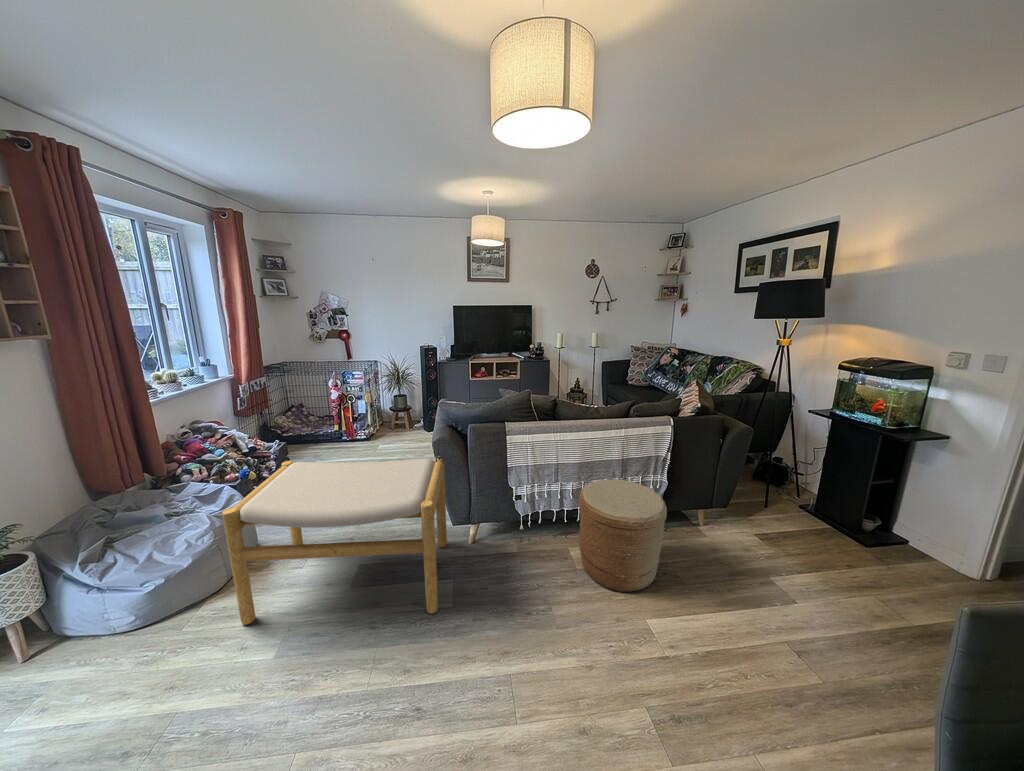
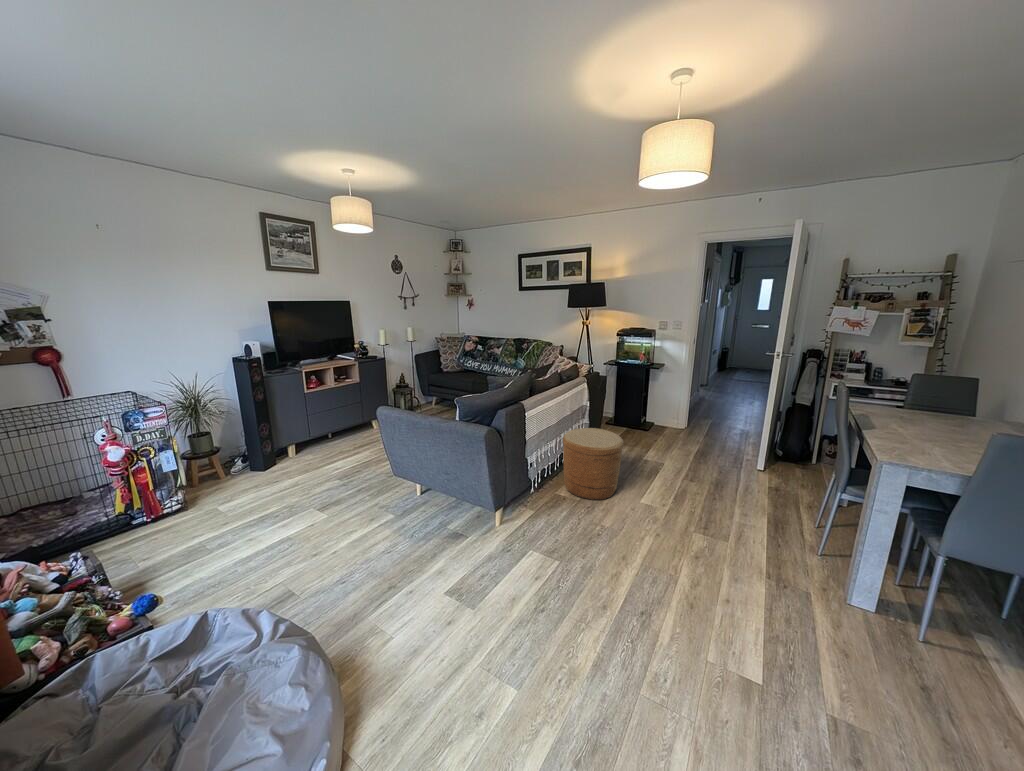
footstool: present [222,458,447,625] -> none [344,453,561,707]

